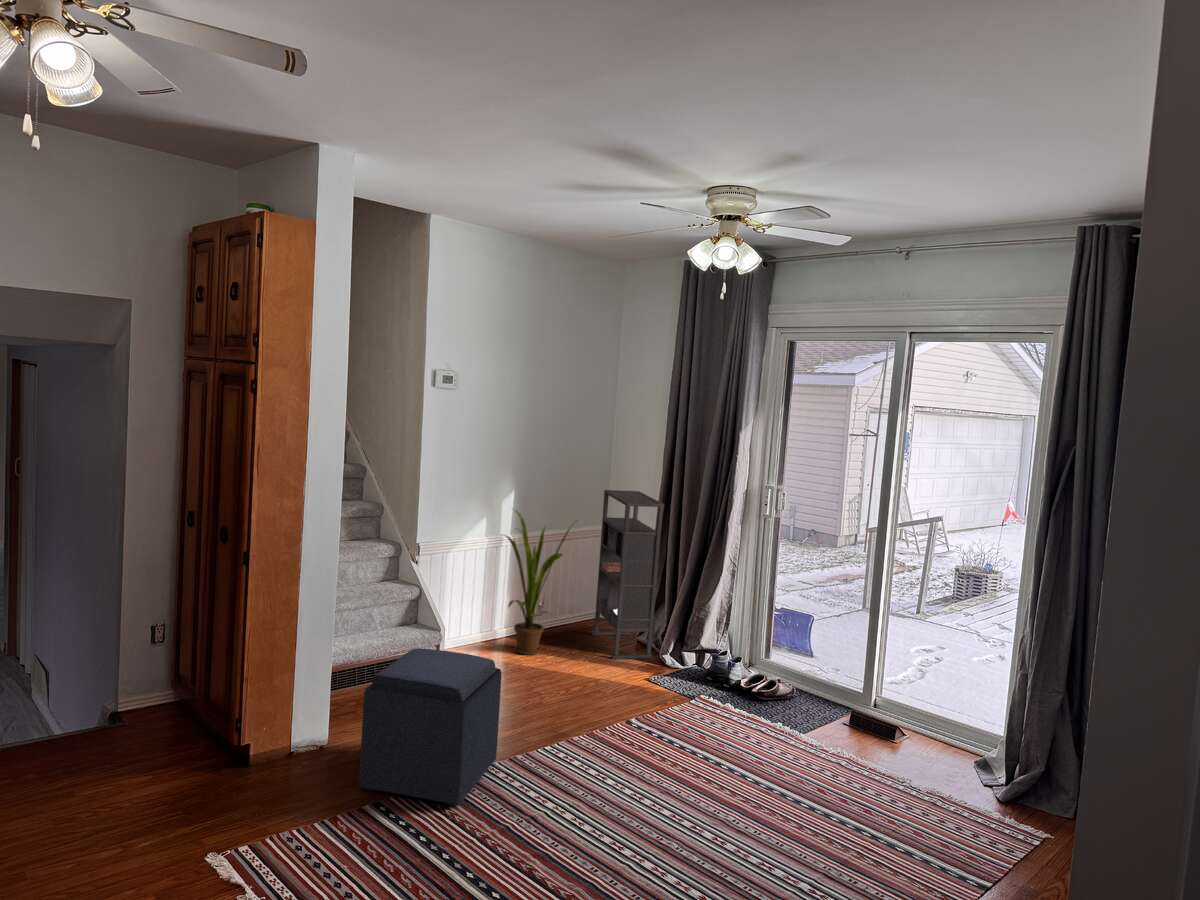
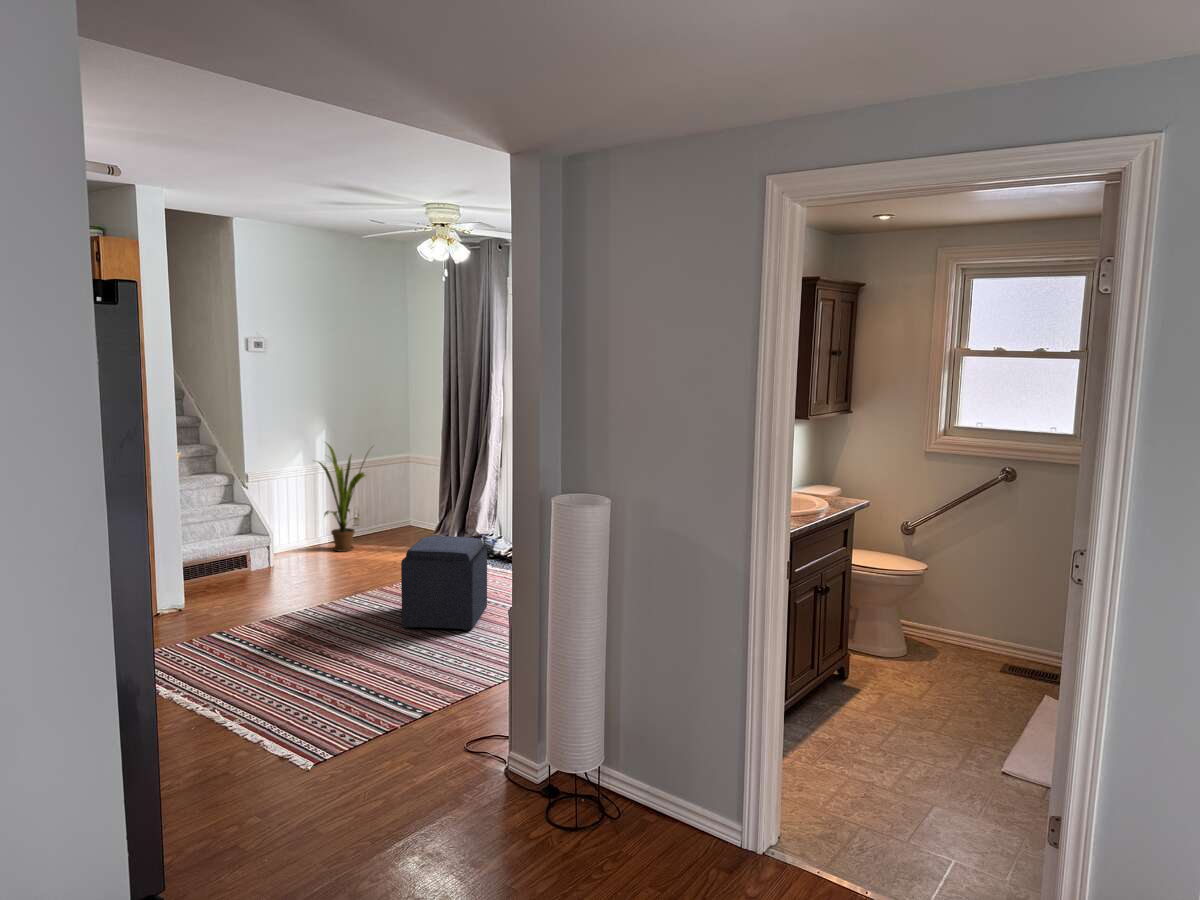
bookshelf: present [592,490,664,659] -> none [398,423,442,549]
ottoman: present [359,649,502,806] -> present [401,536,487,631]

